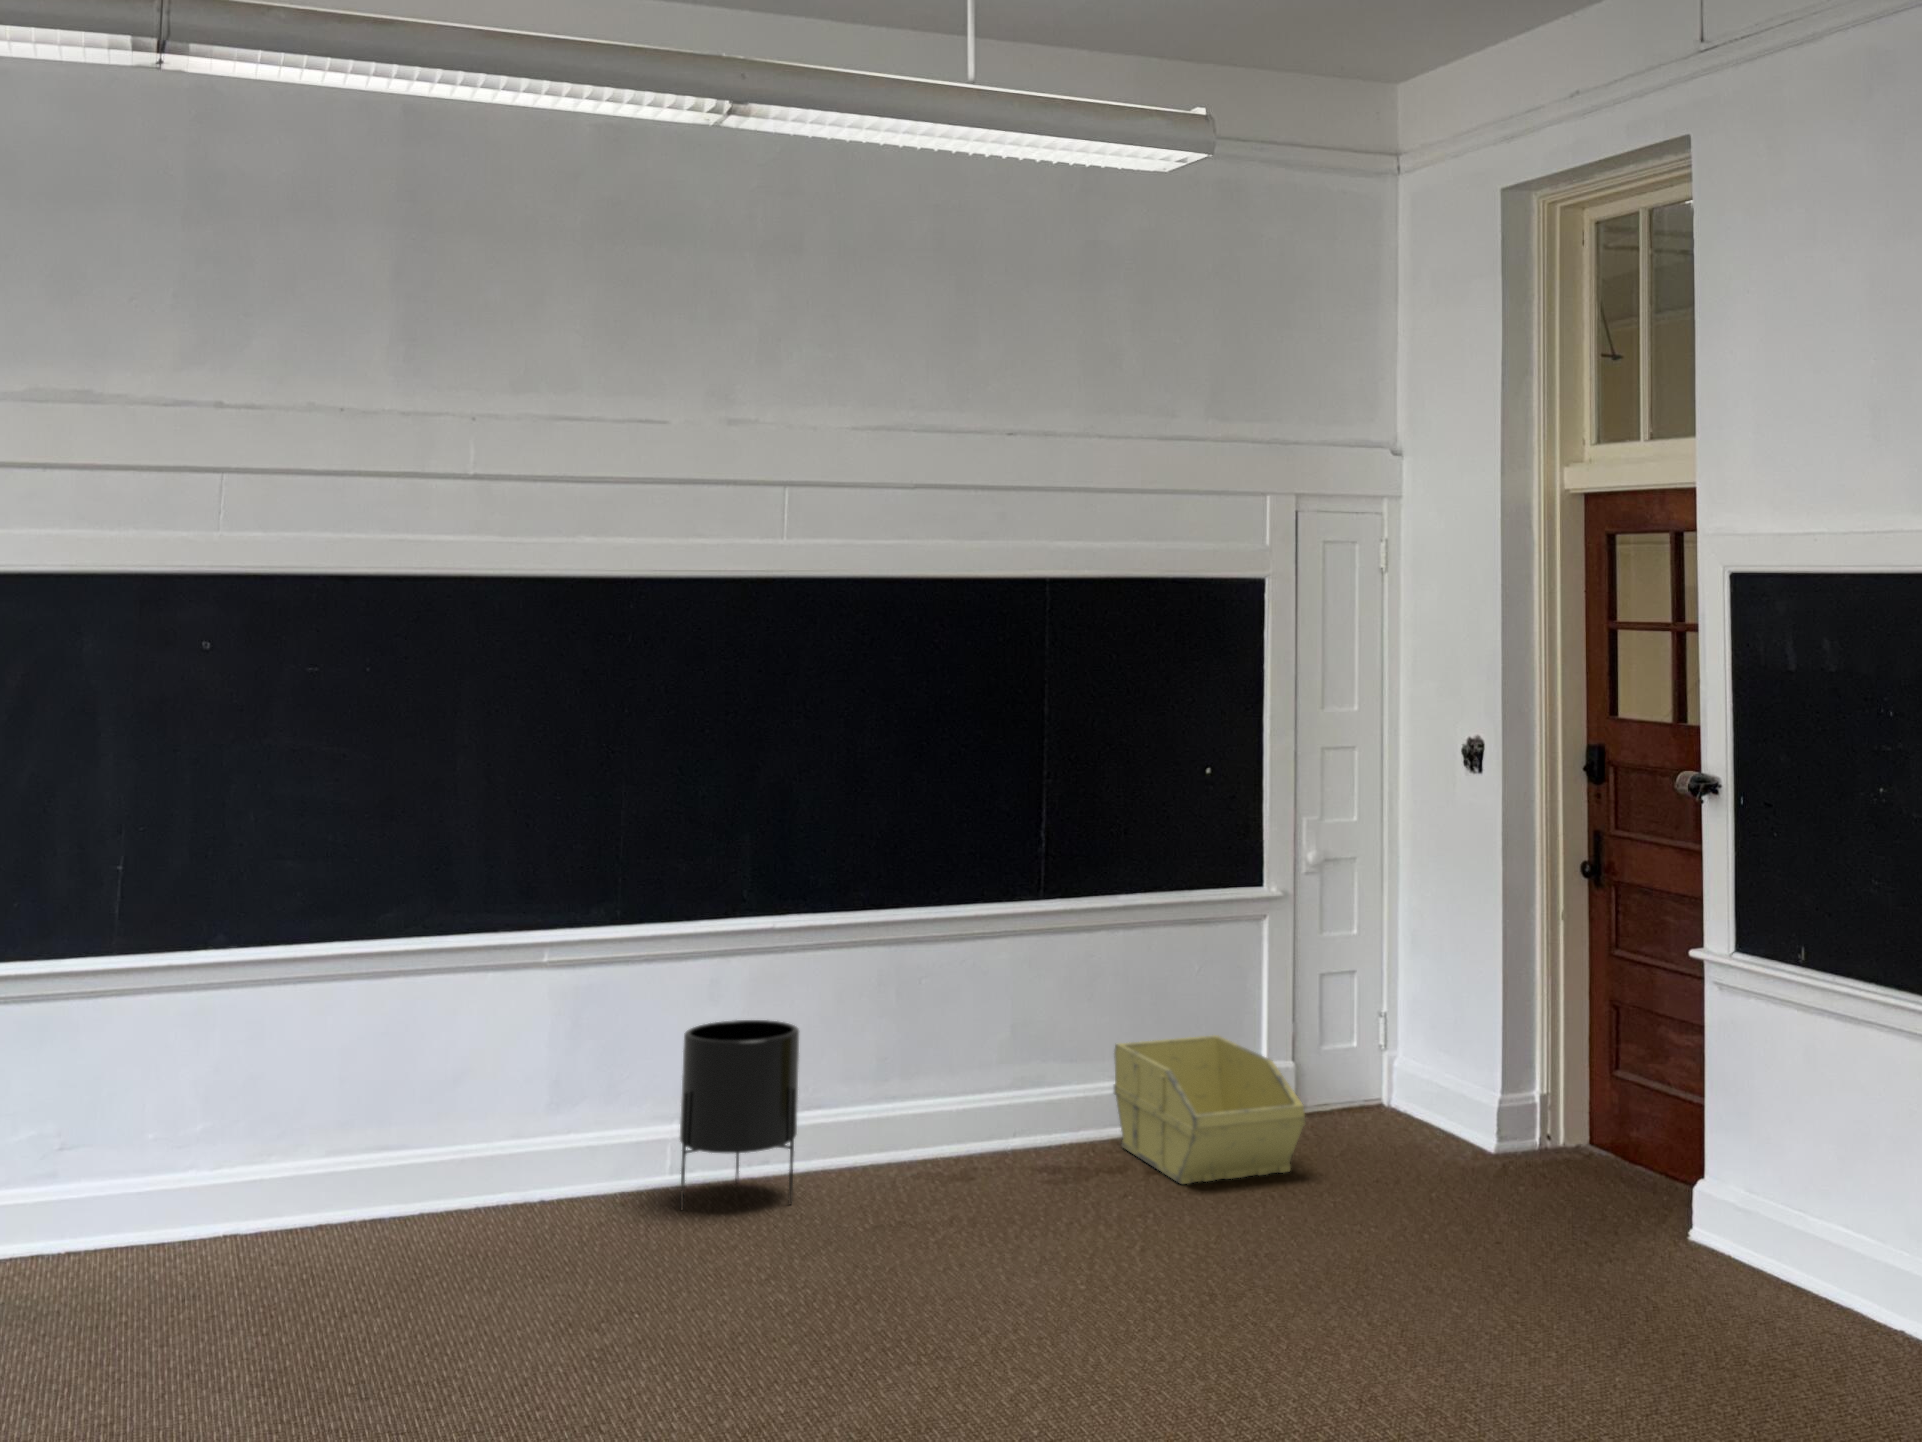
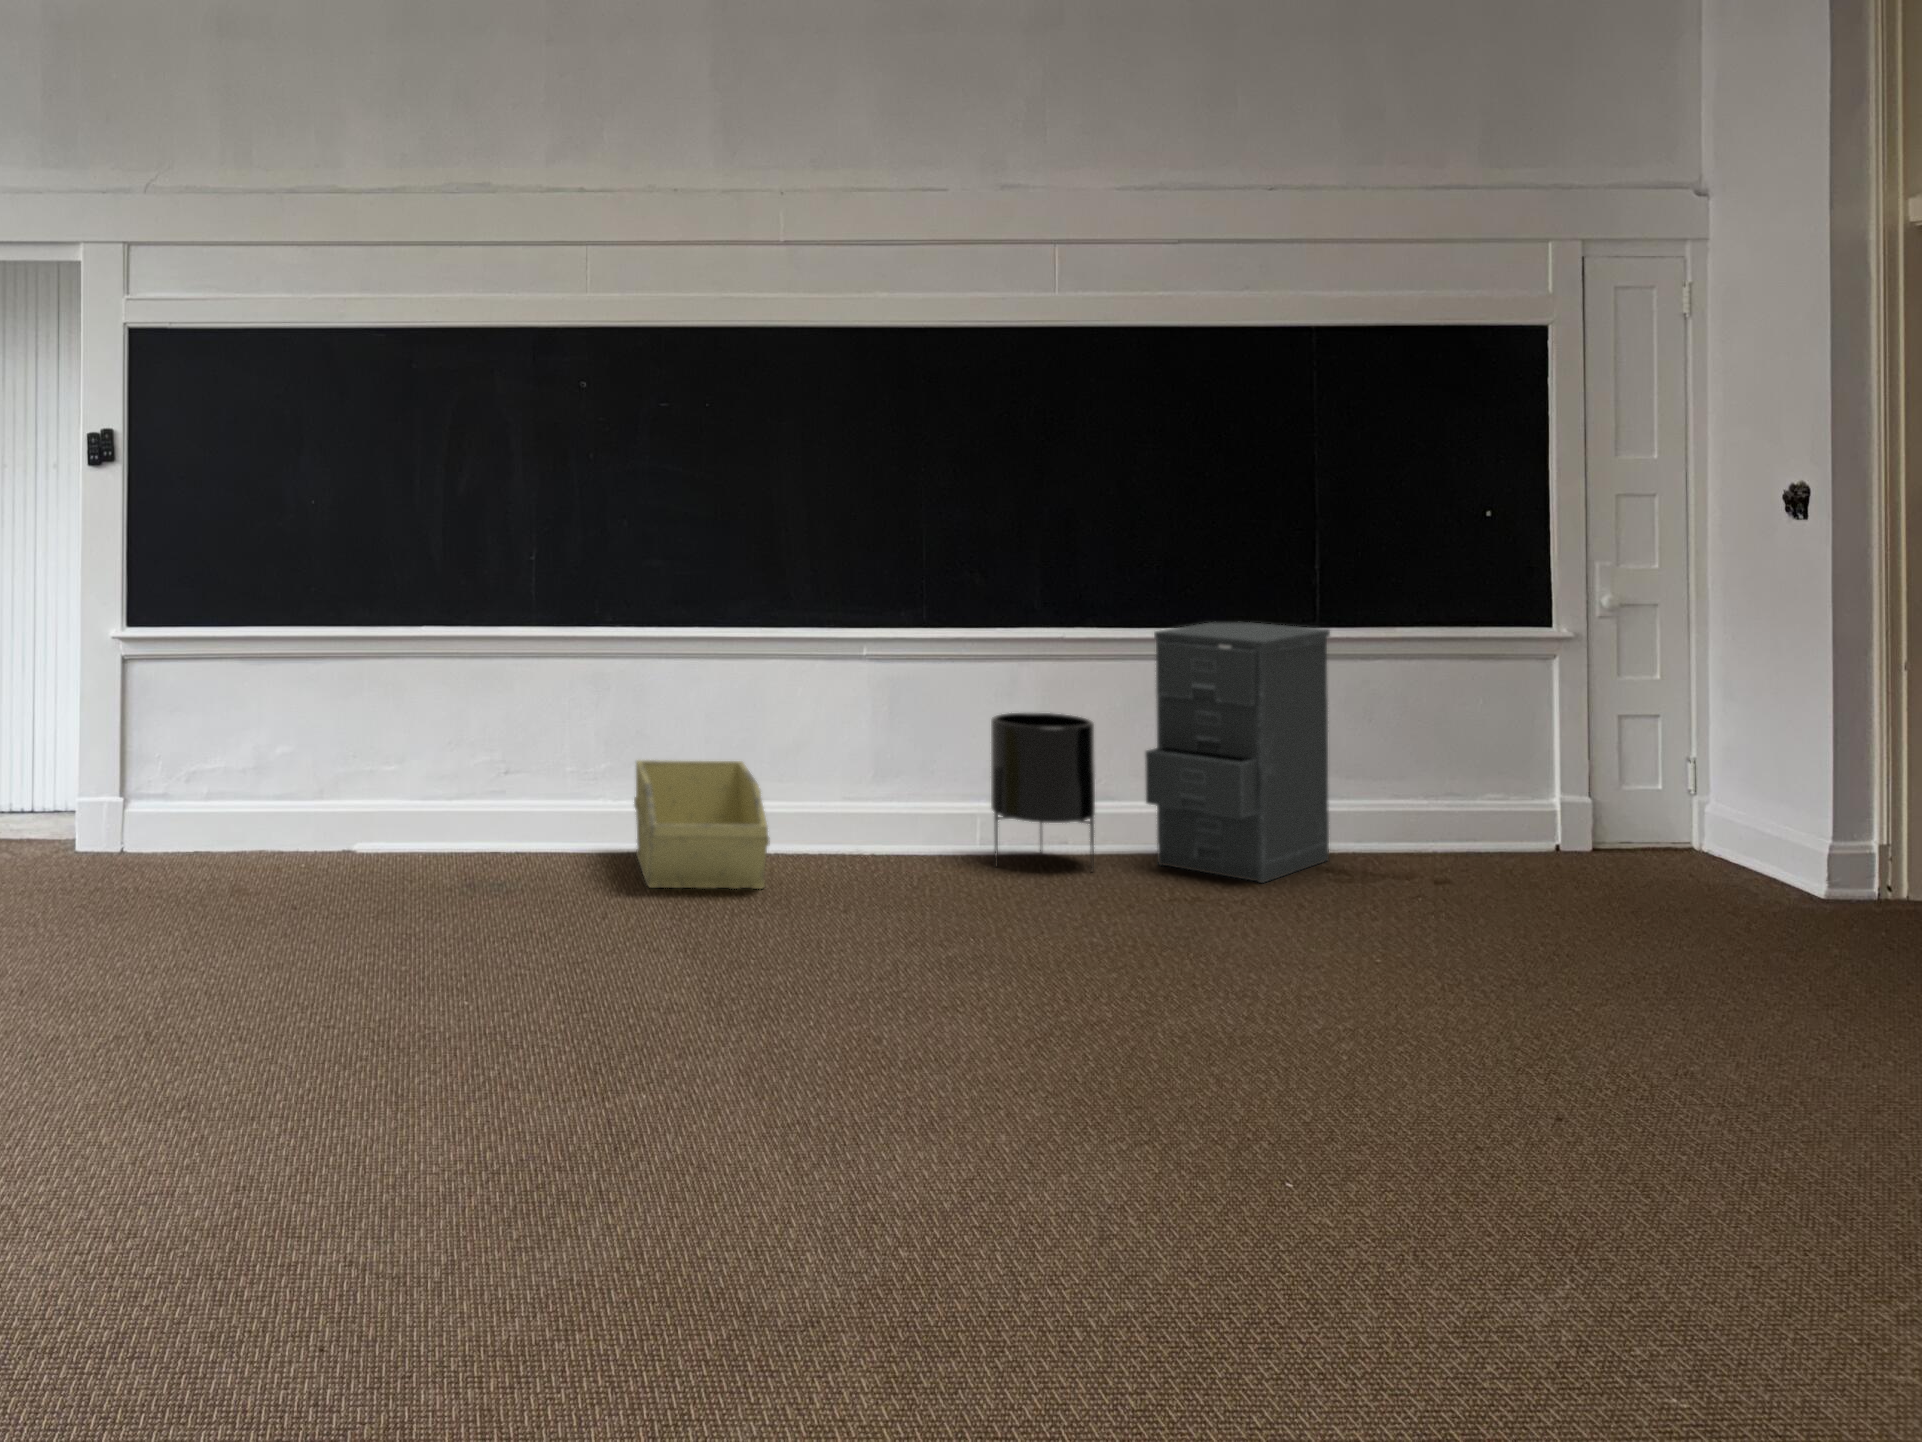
filing cabinet: none [852,899,1051,1198] -> present [1145,623,1330,883]
storage bin: present [1114,1035,1305,1184] -> present [634,760,770,889]

